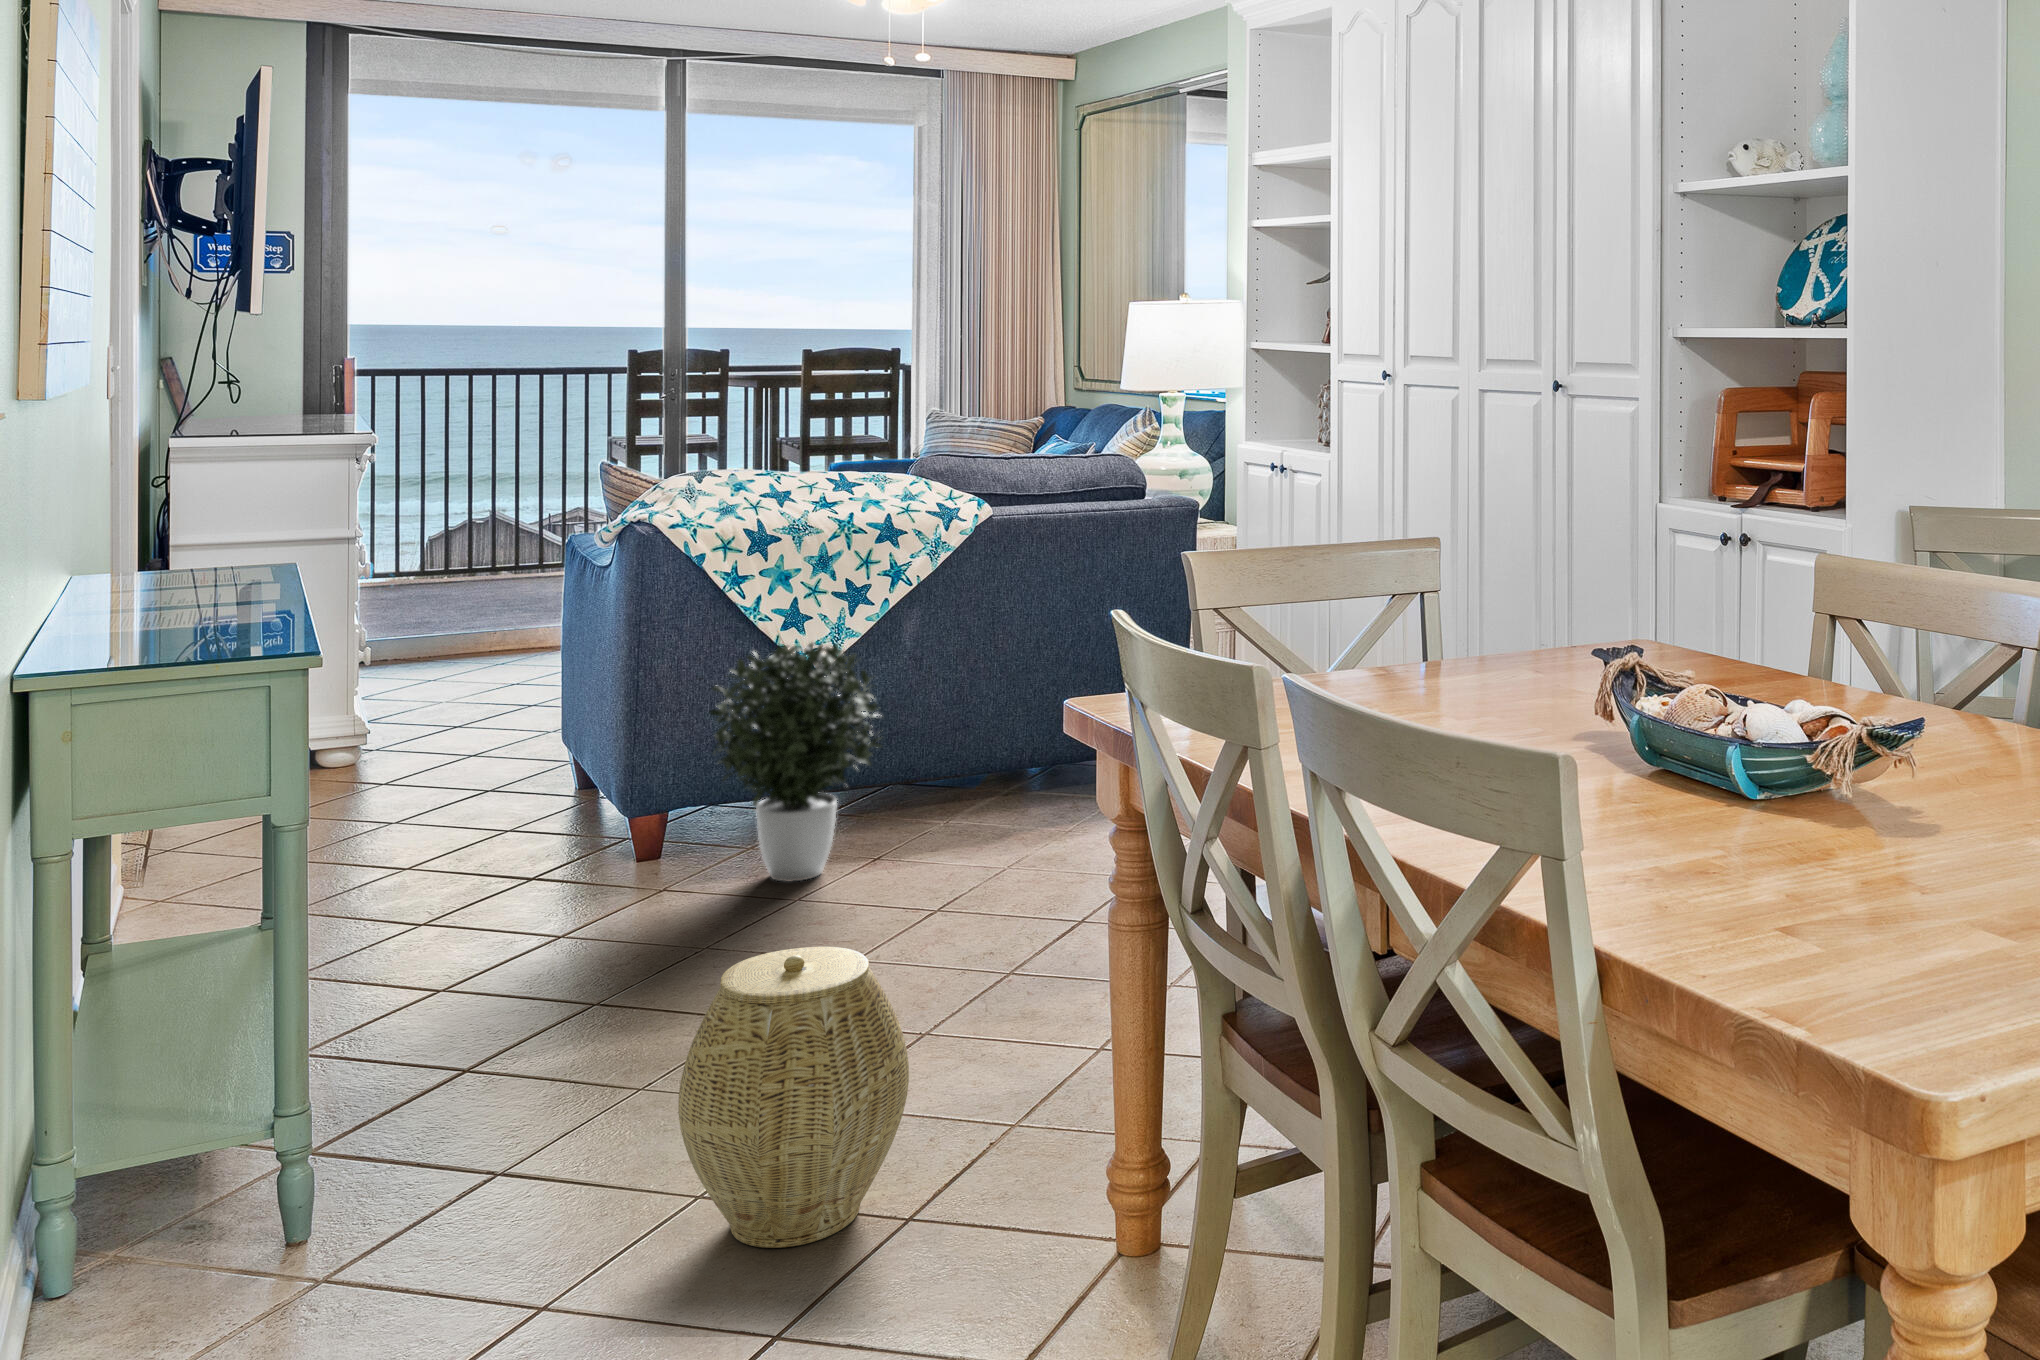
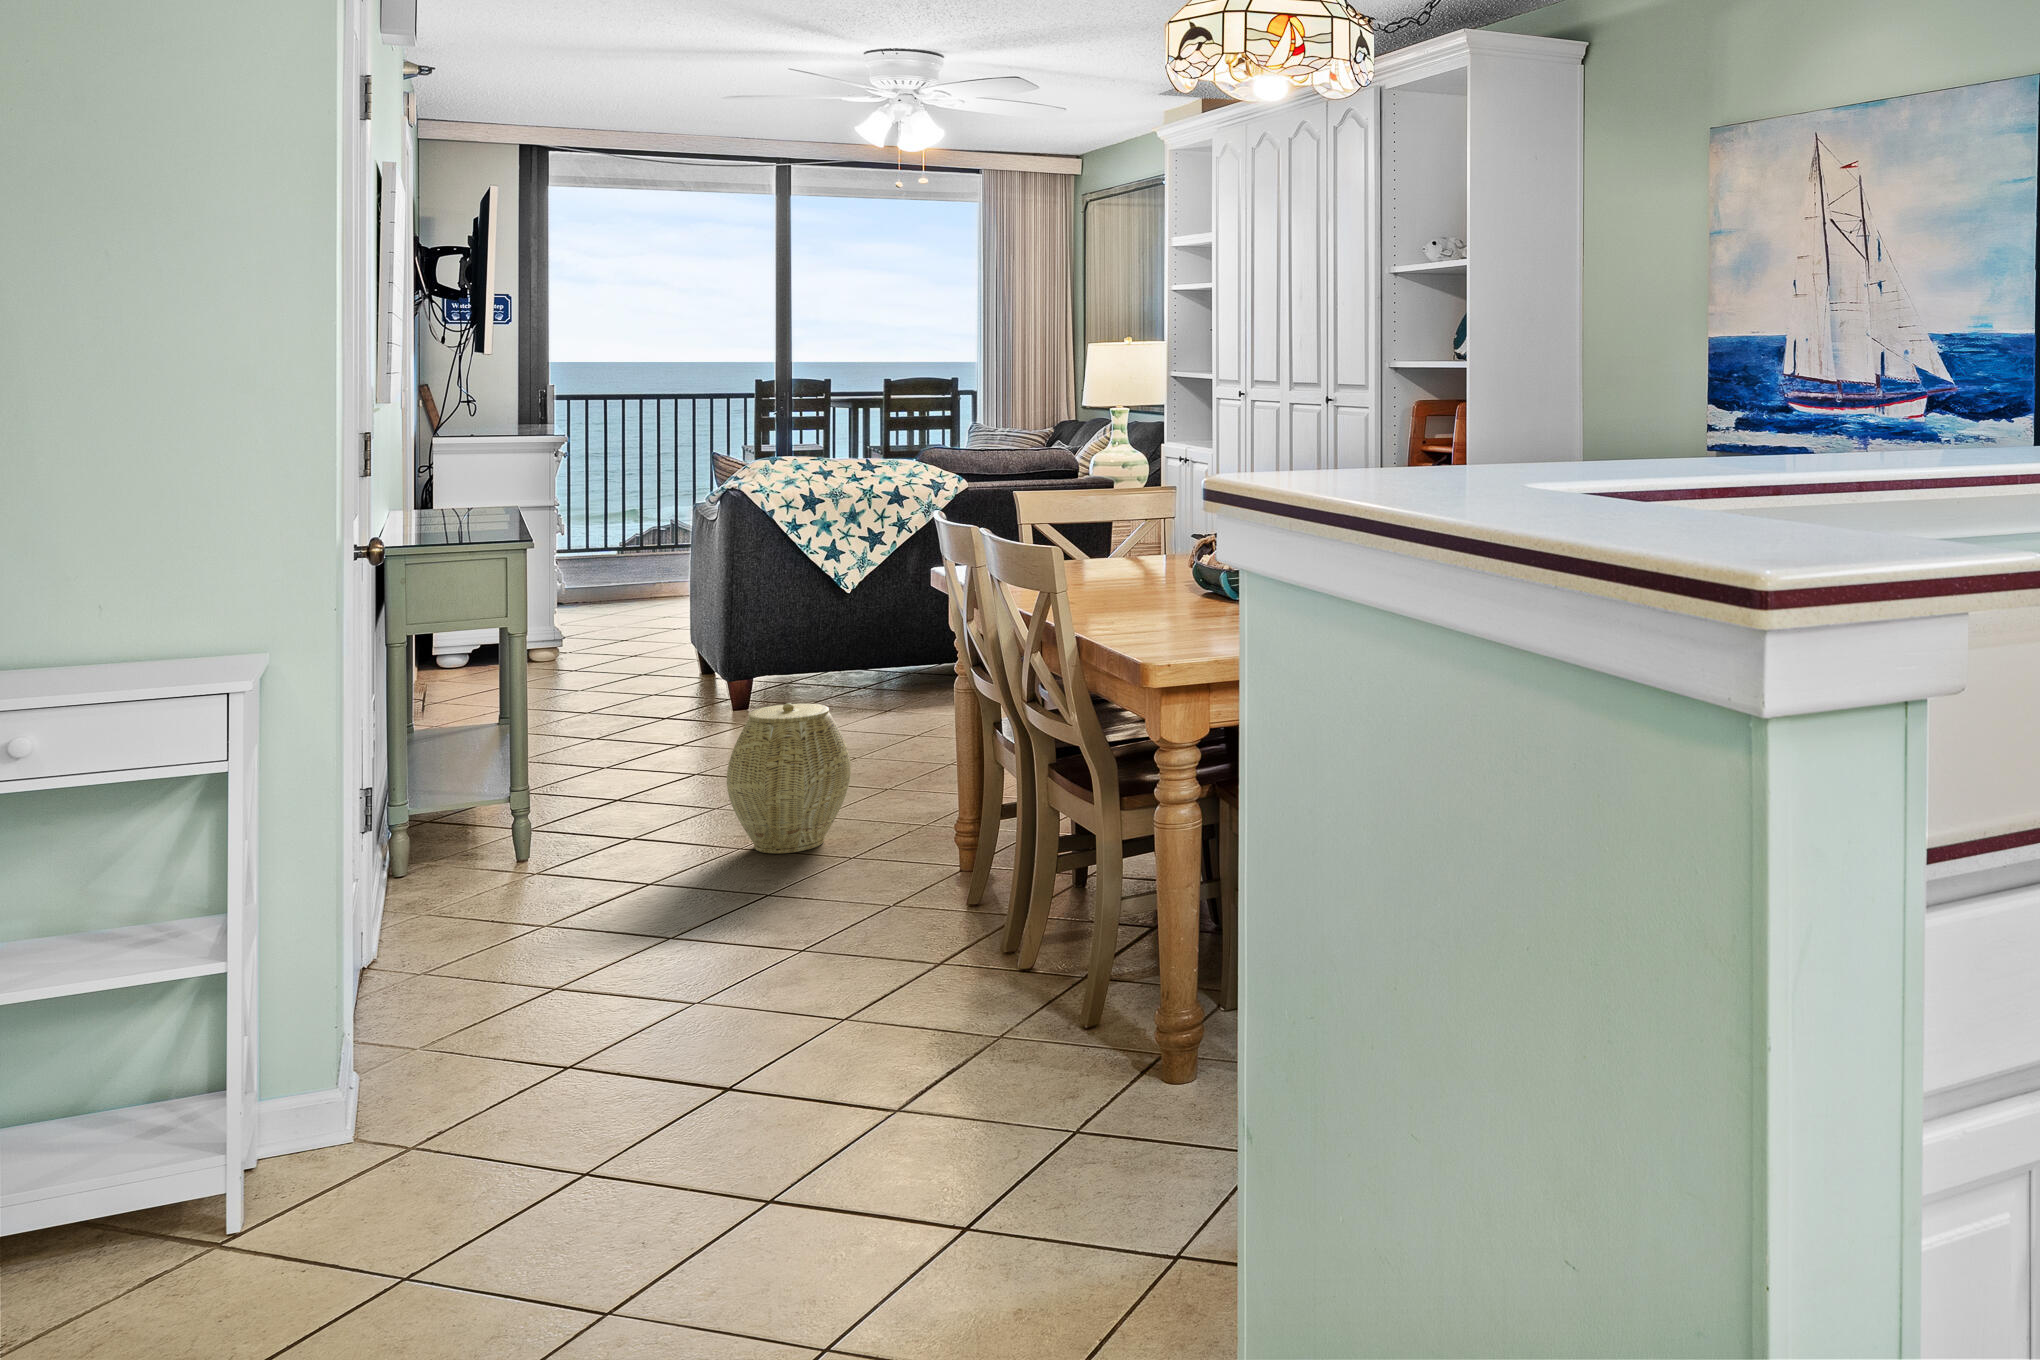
potted plant: present [710,643,882,882] -> none [776,566,888,718]

